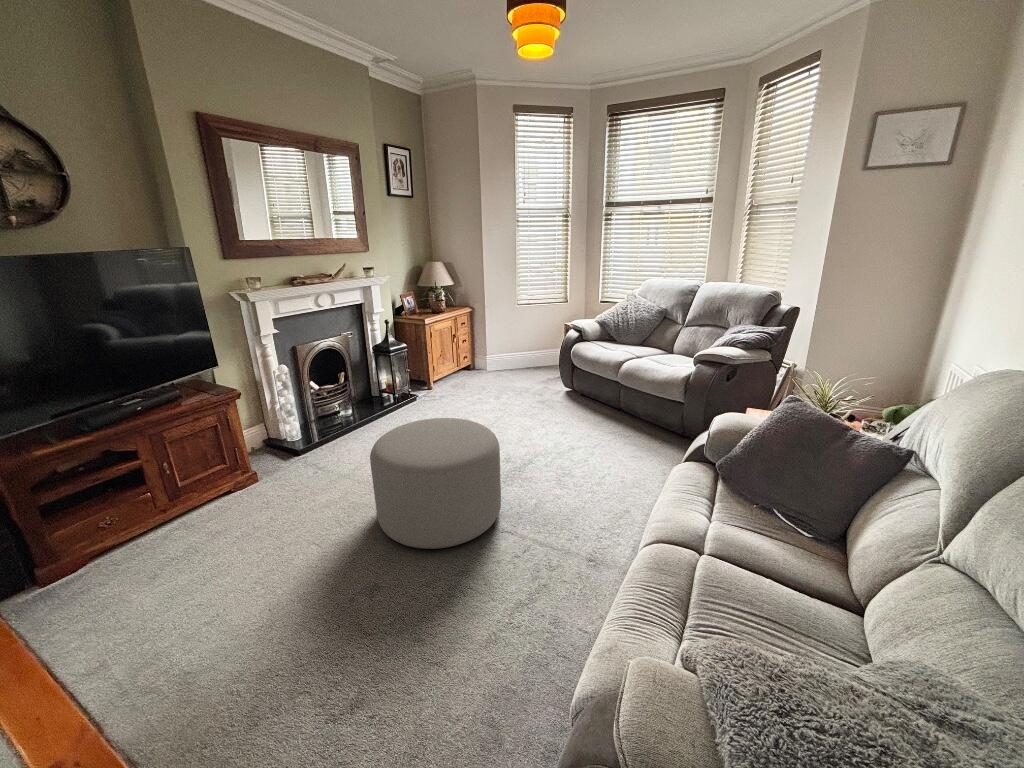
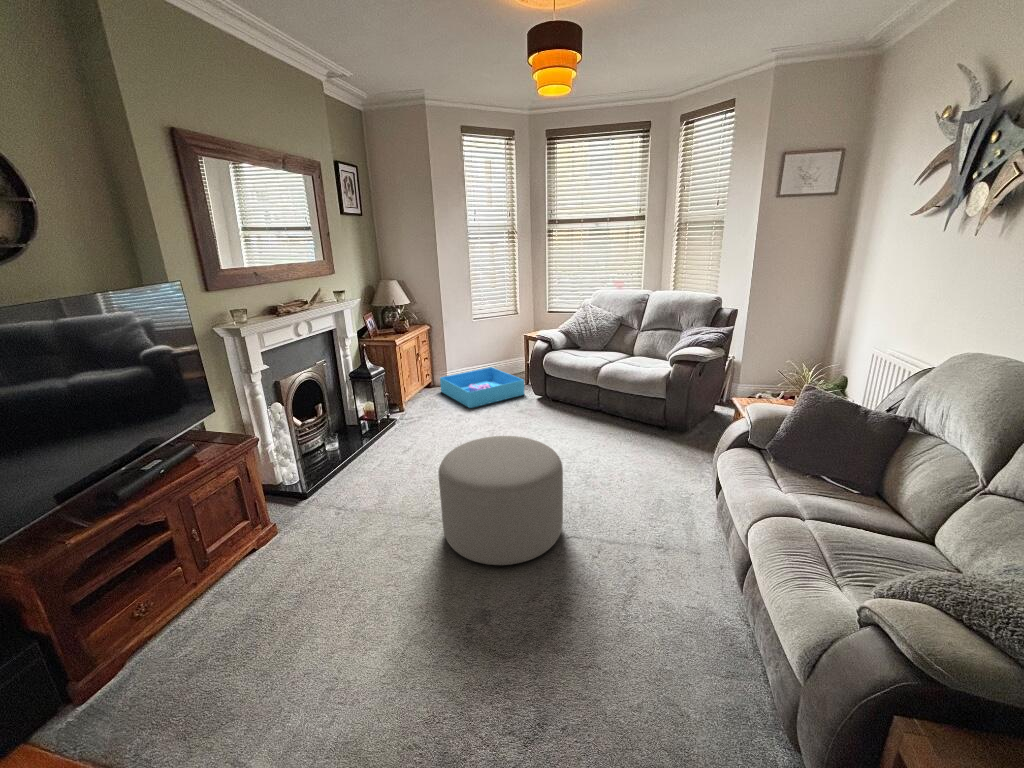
storage bin: none [478,354,556,392] -> present [440,367,524,408]

